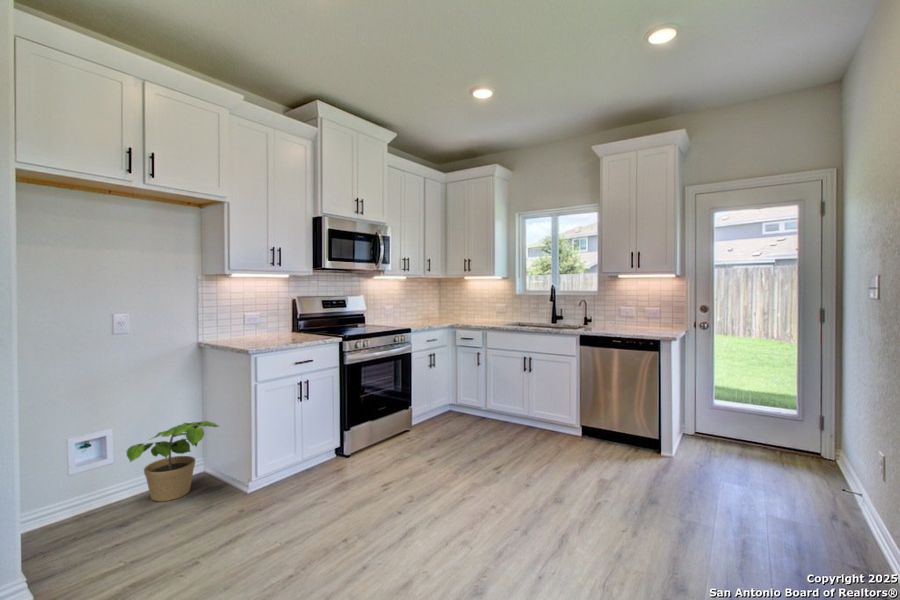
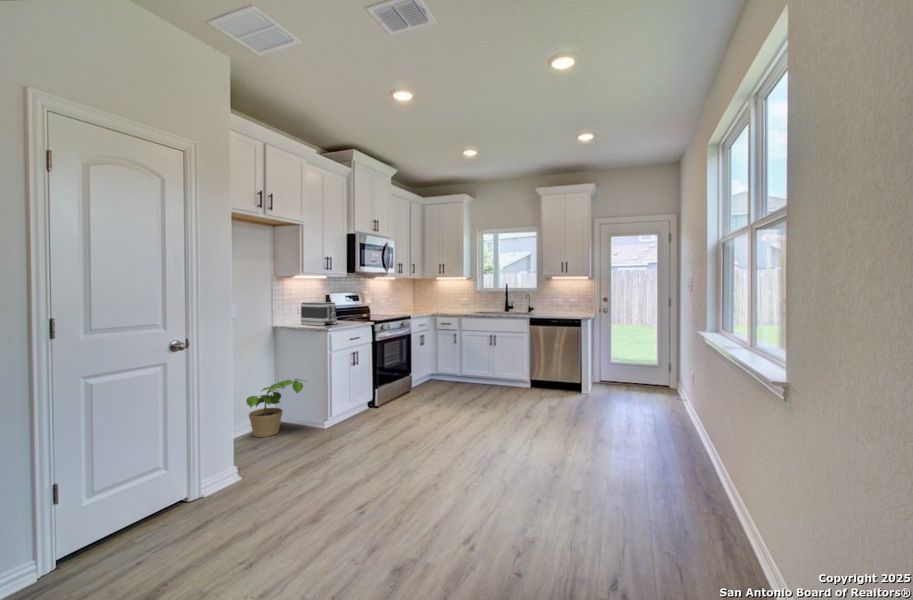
toaster: none [233,310,278,344] -> present [300,302,337,326]

